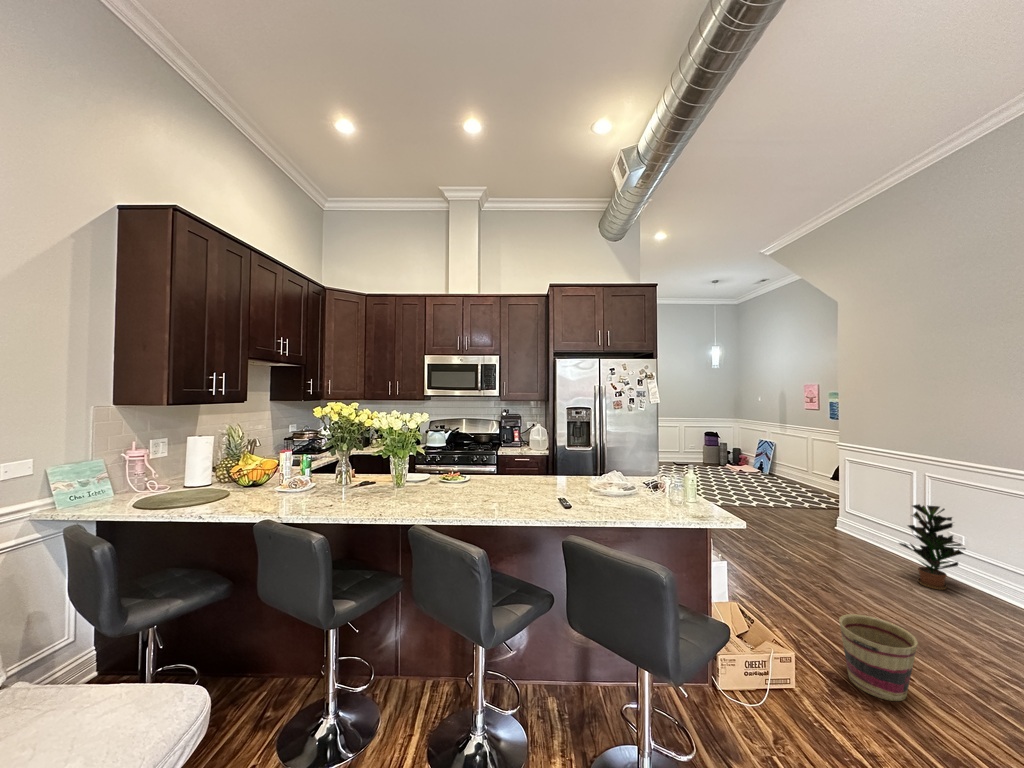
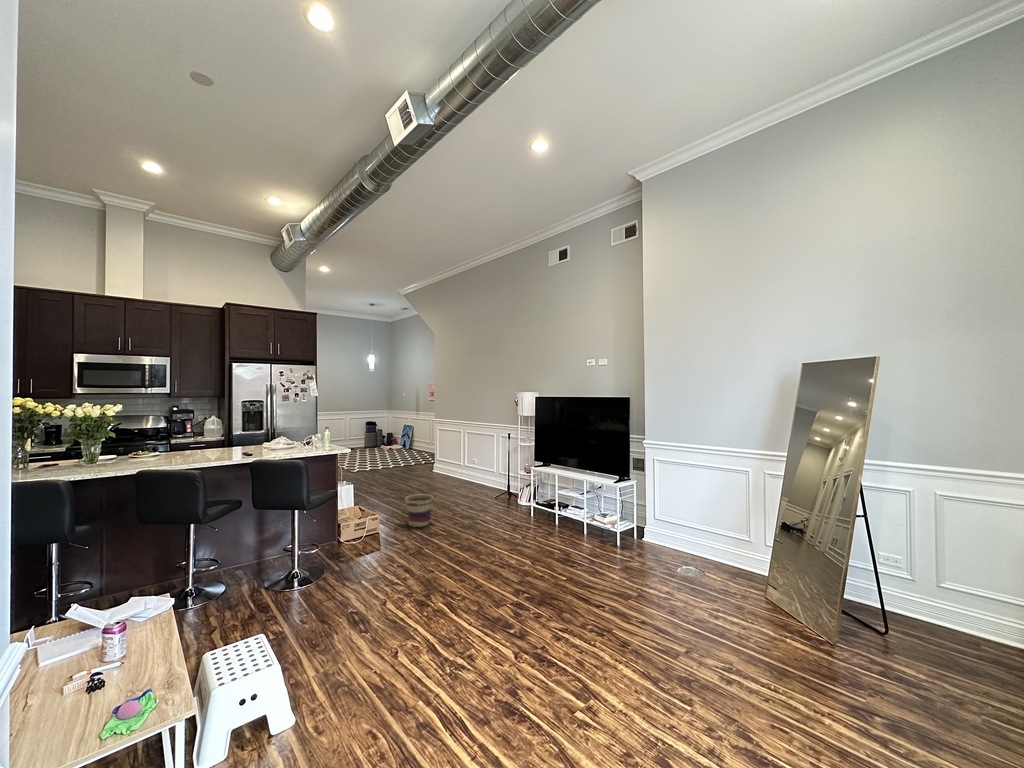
potted plant: present [899,504,965,590] -> none [452,445,477,487]

